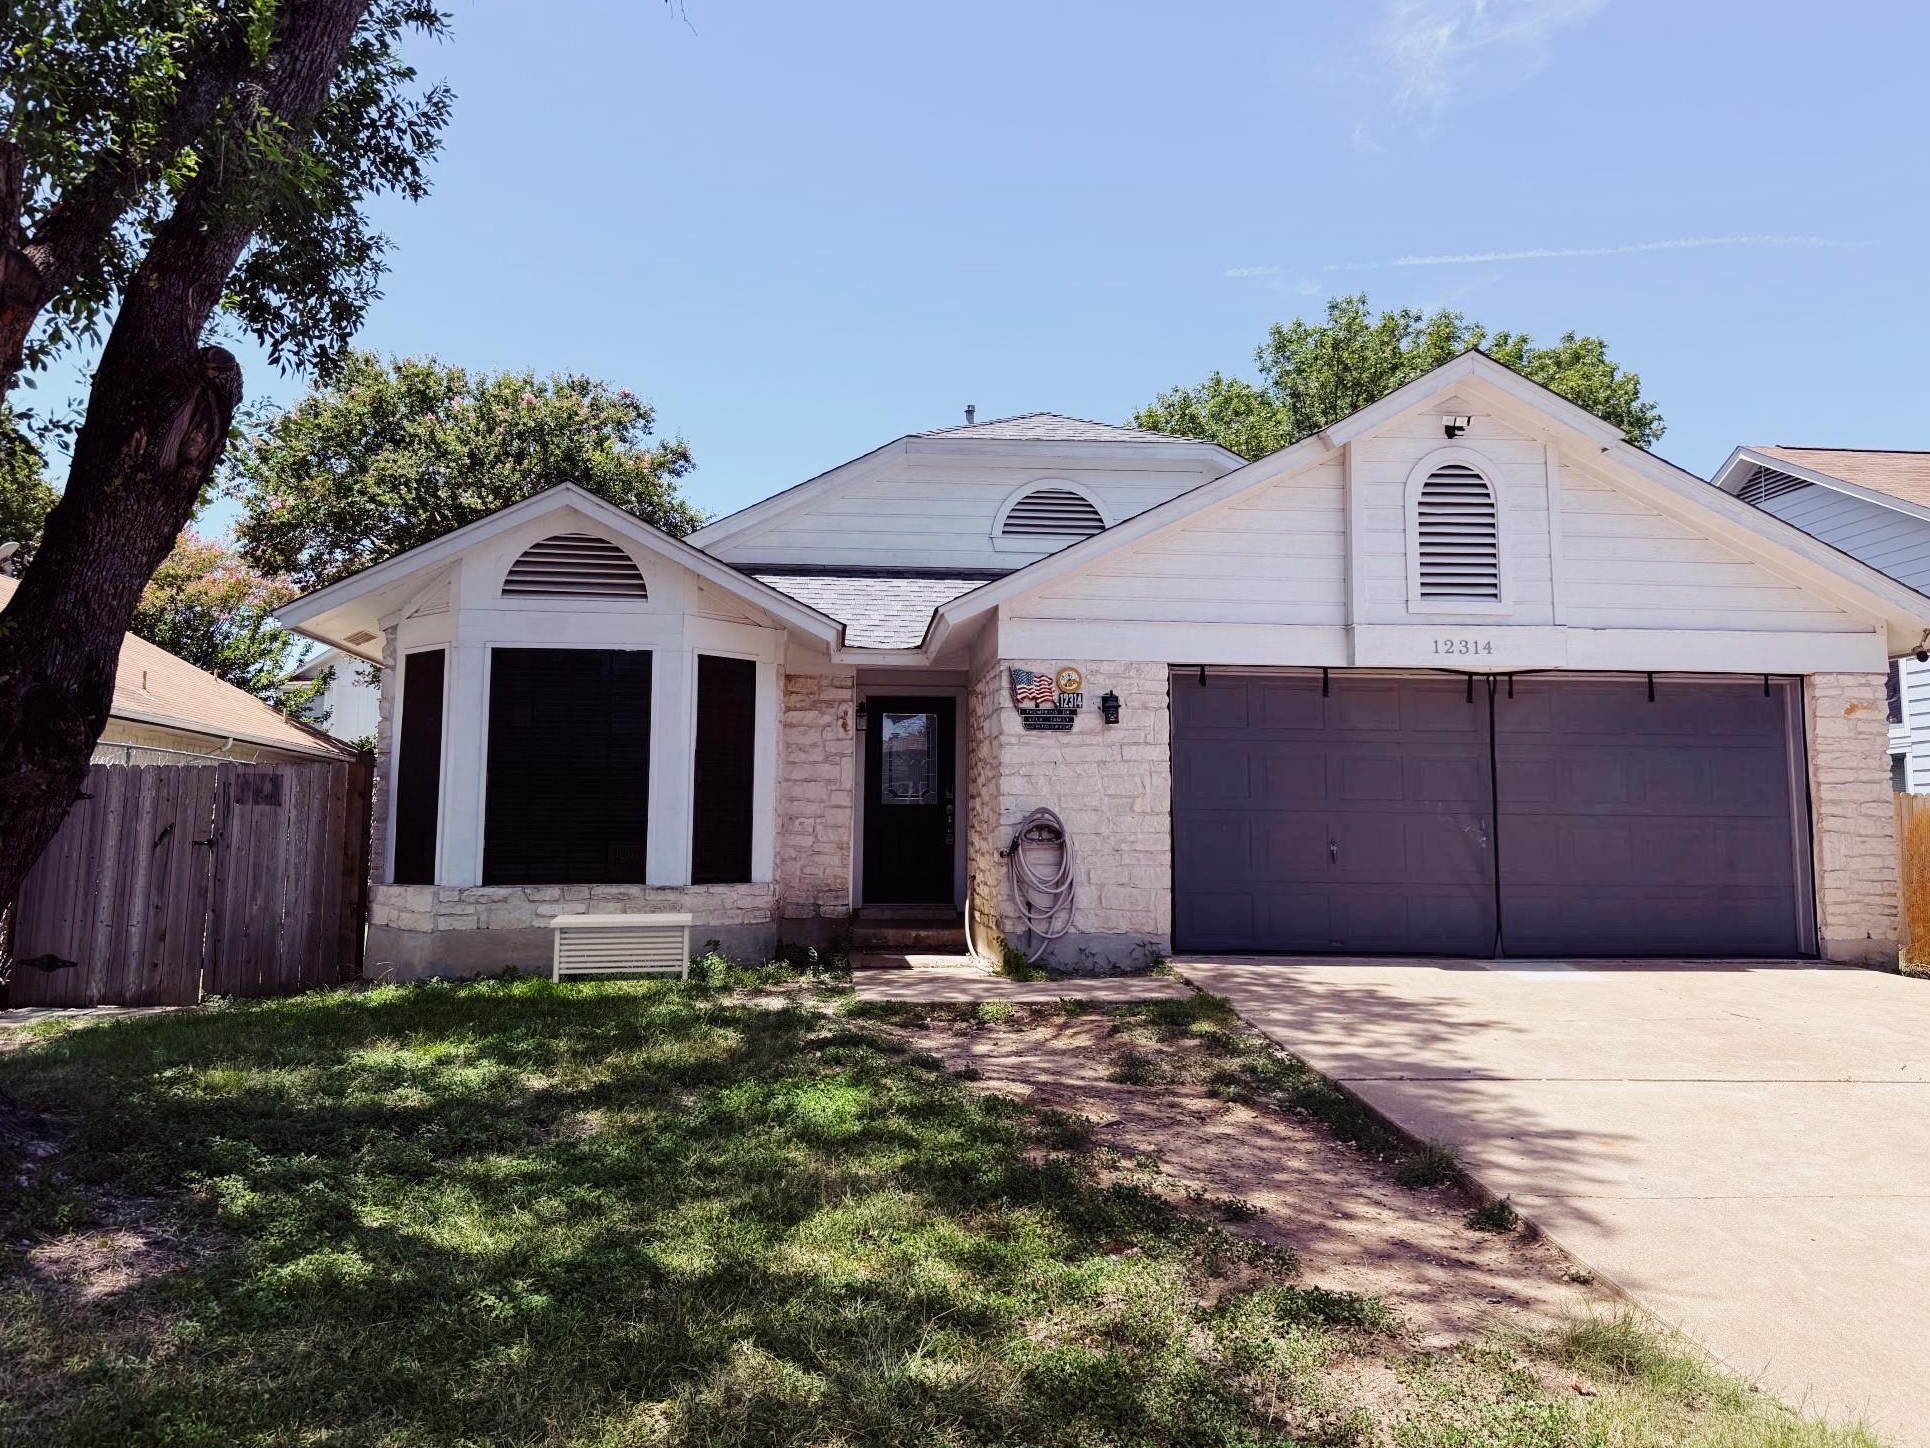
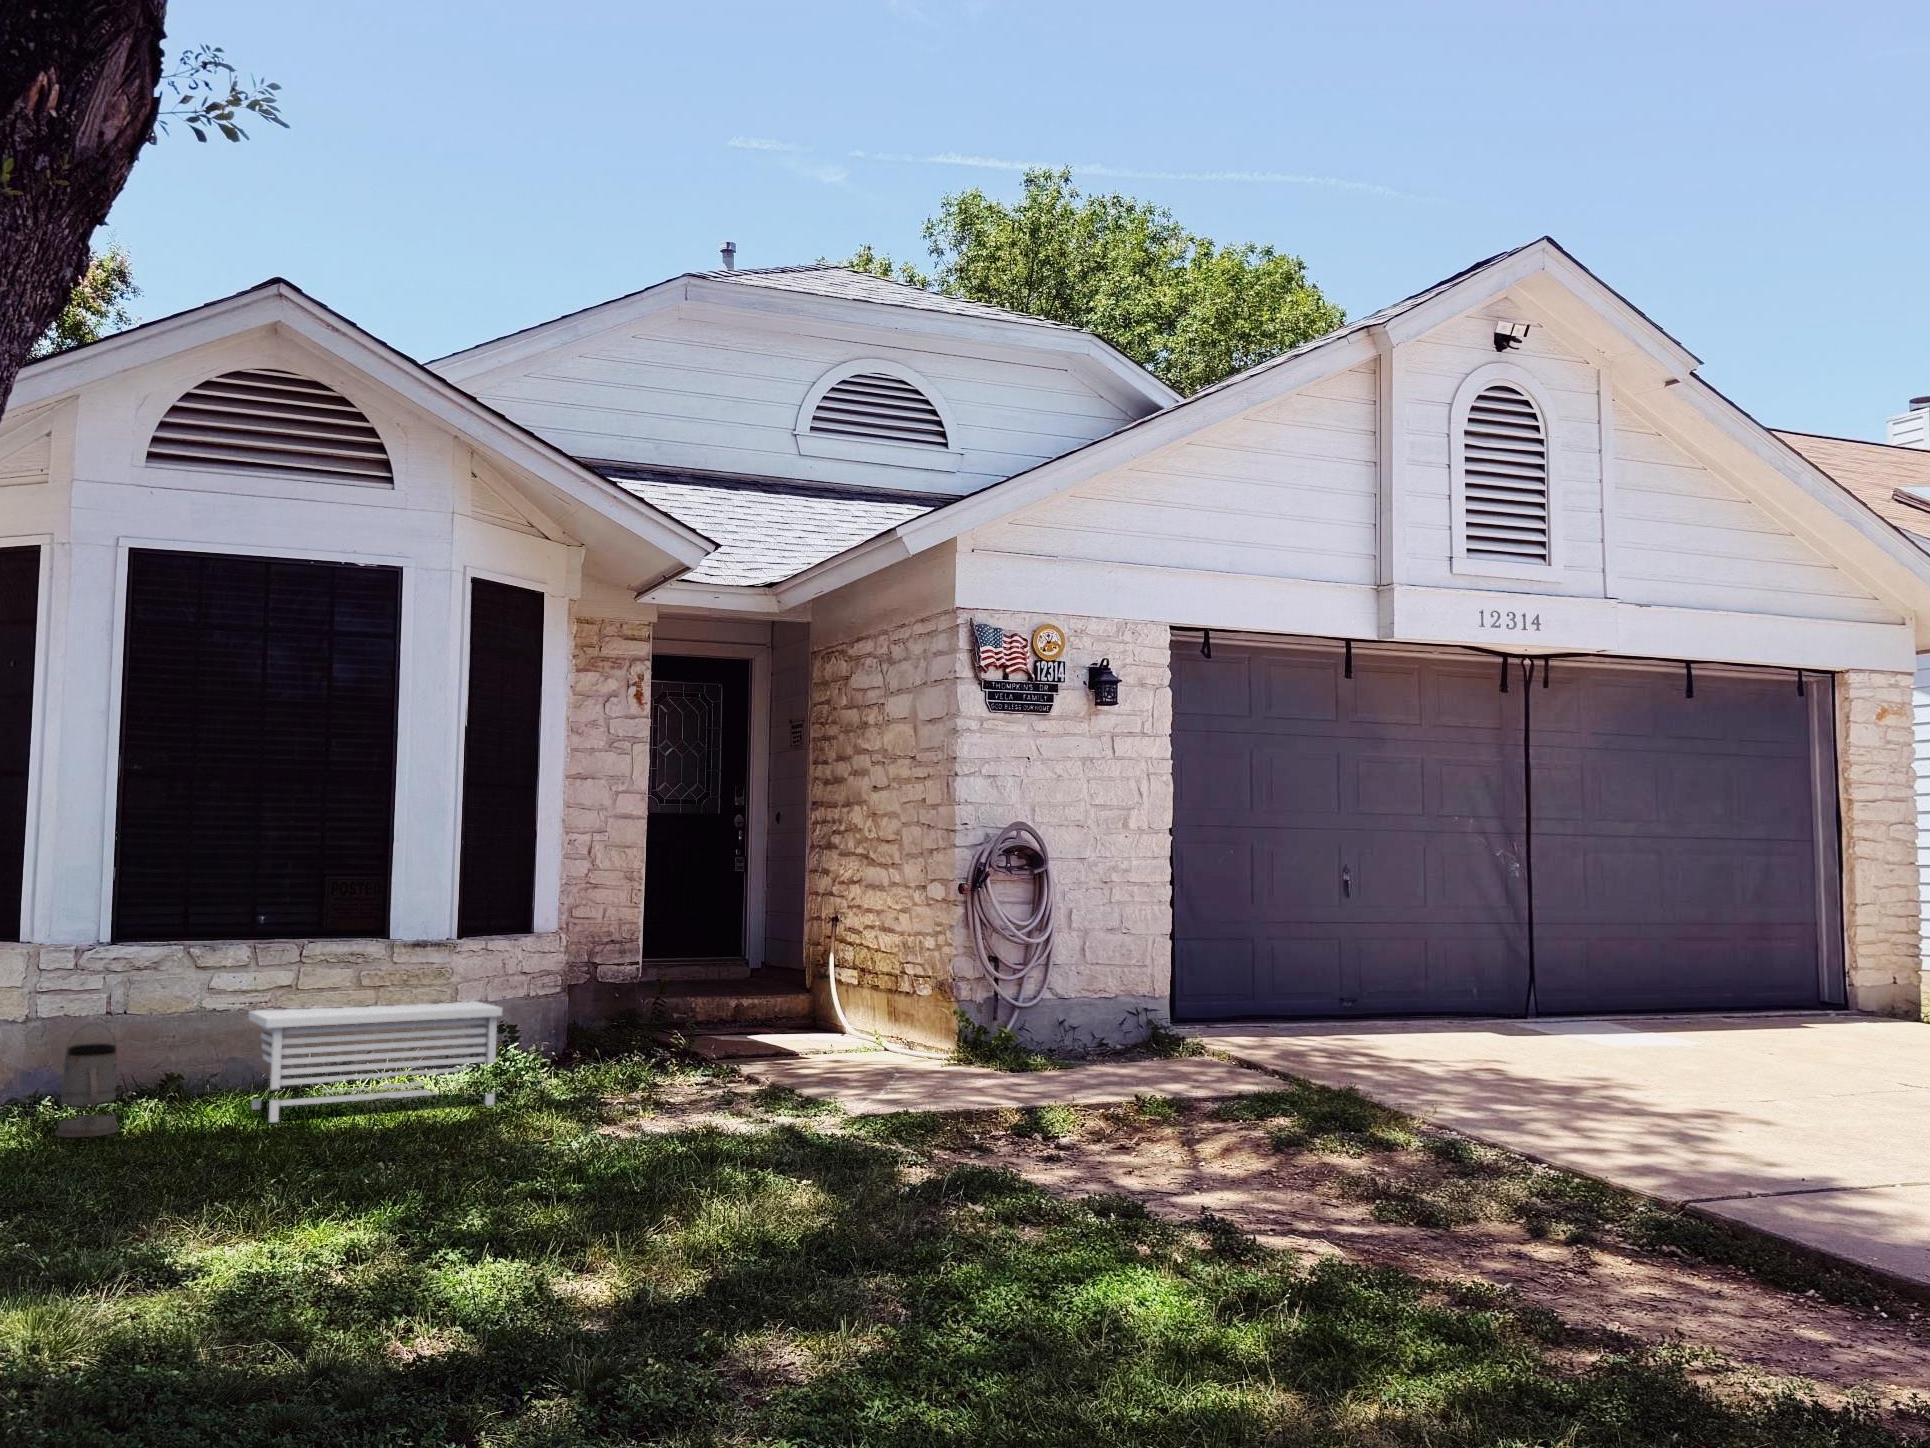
watering can: none [442,921,476,985] -> present [55,1023,118,1138]

